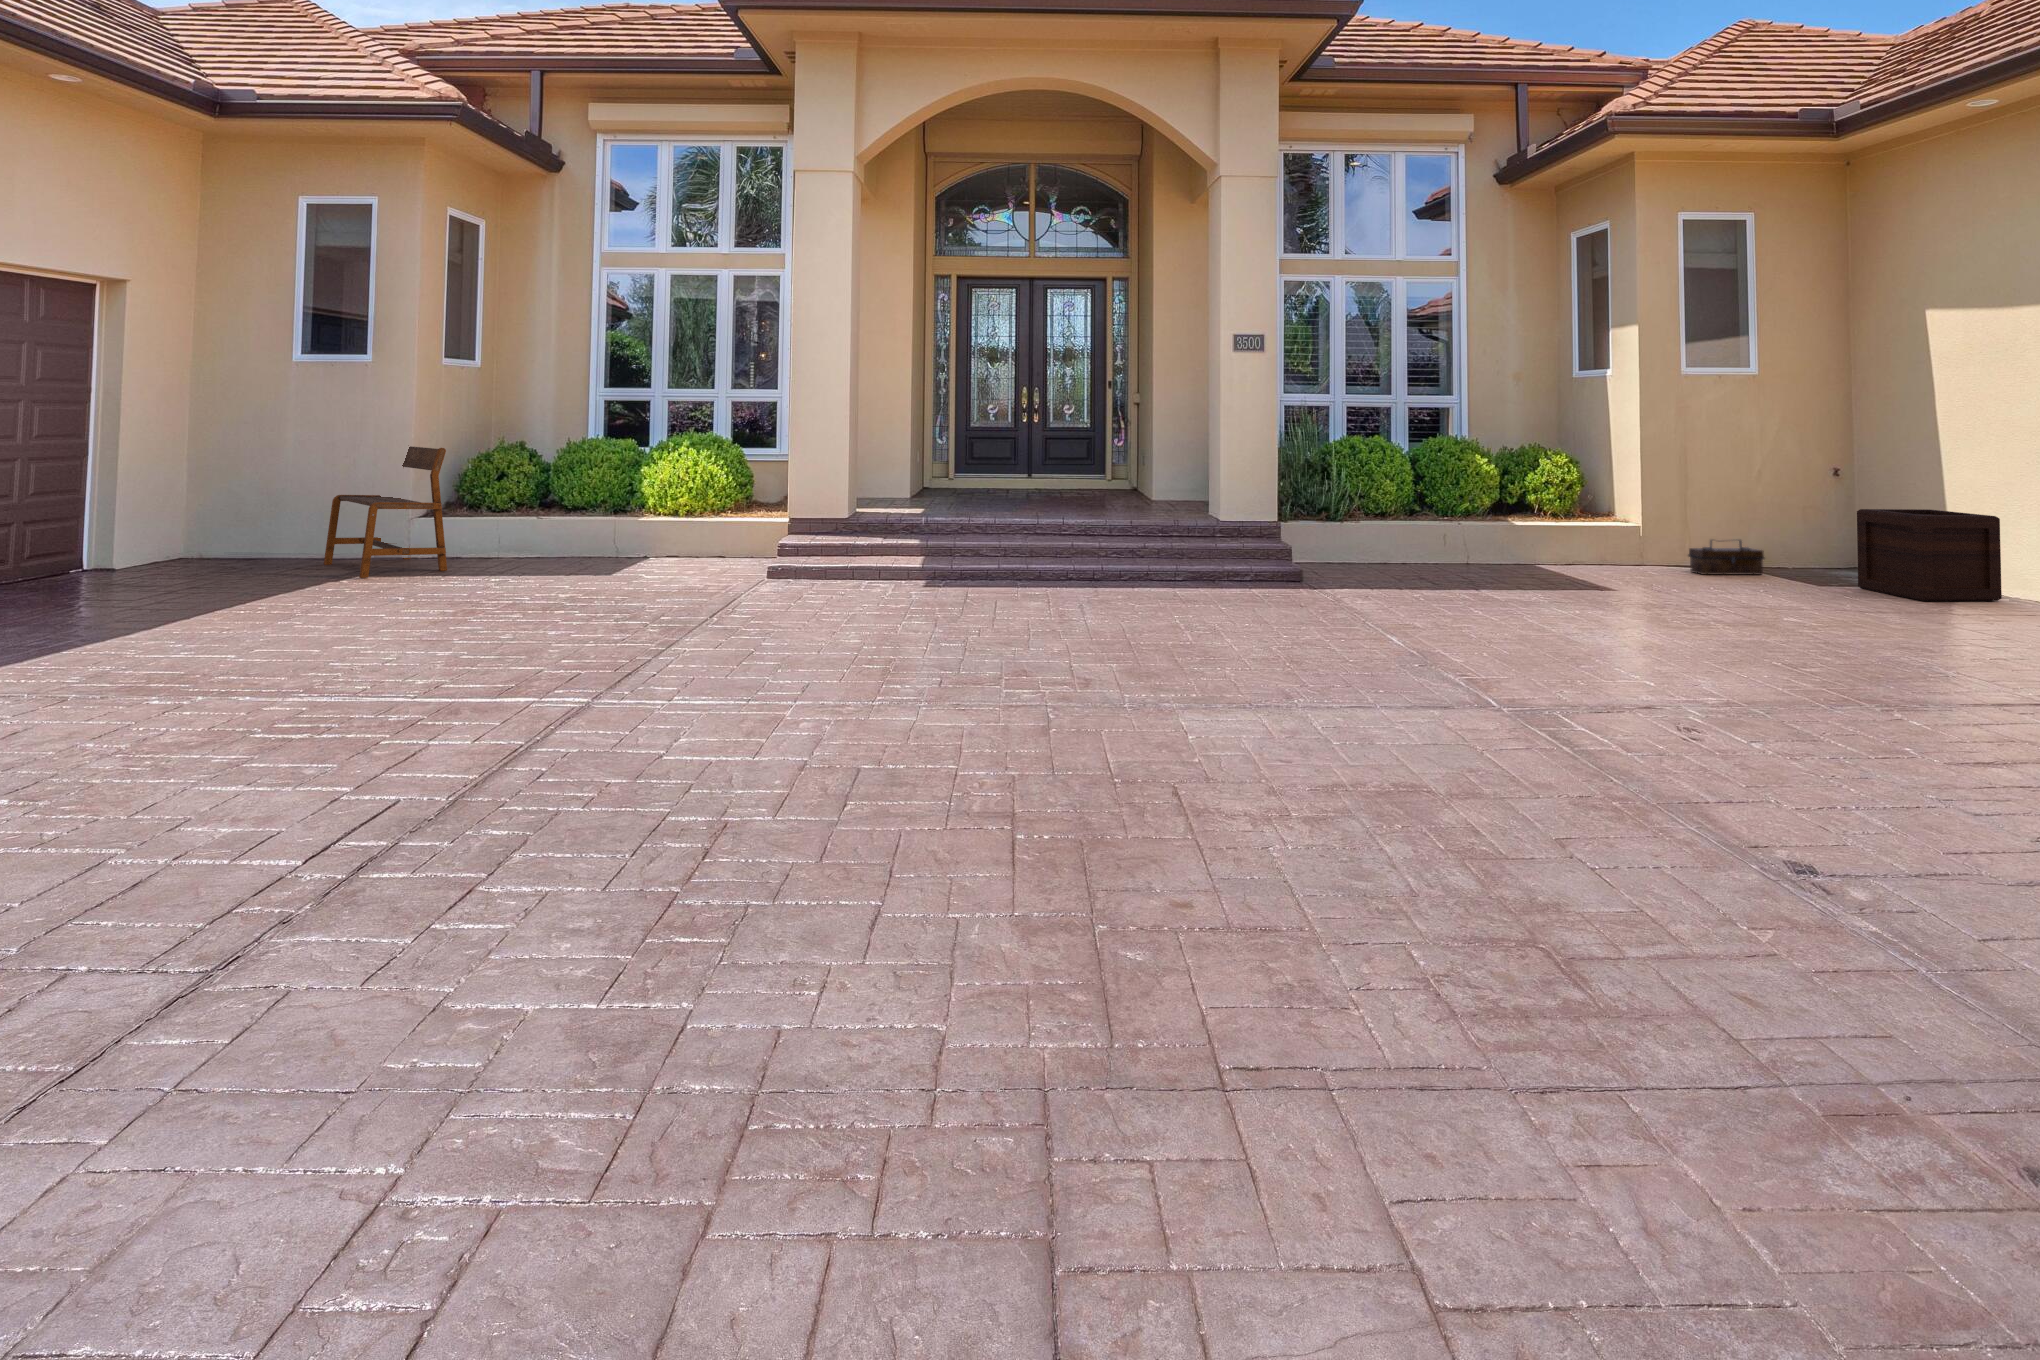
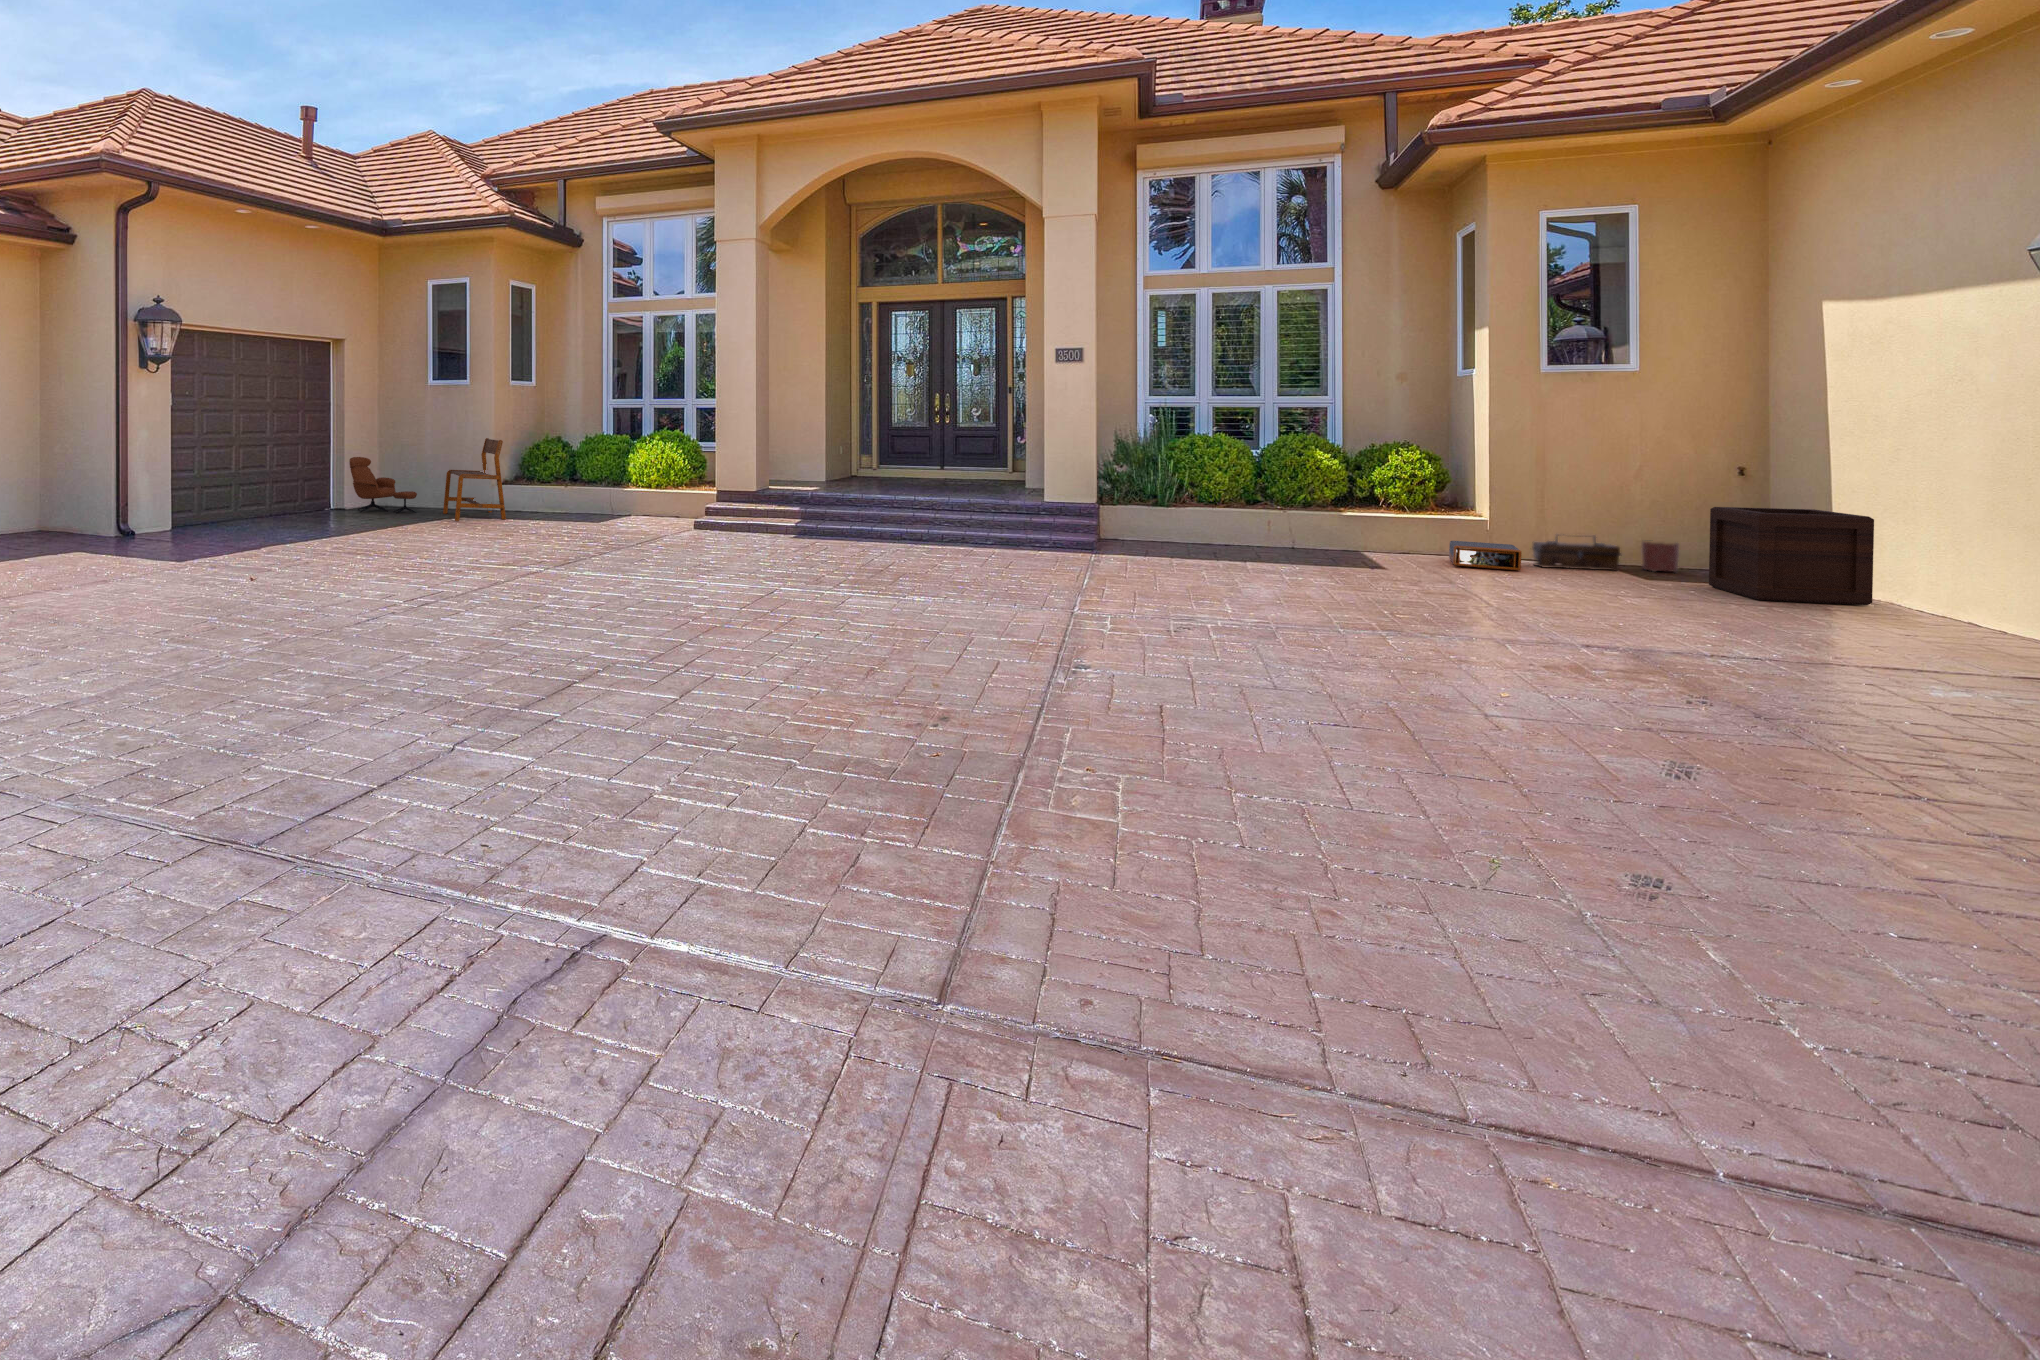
lounge chair: none [142,476,274,569] -> present [349,457,417,513]
planter: none [1773,543,1806,574] -> present [1642,540,1679,572]
storage box: none [1618,550,1699,580] -> present [1449,541,1522,570]

